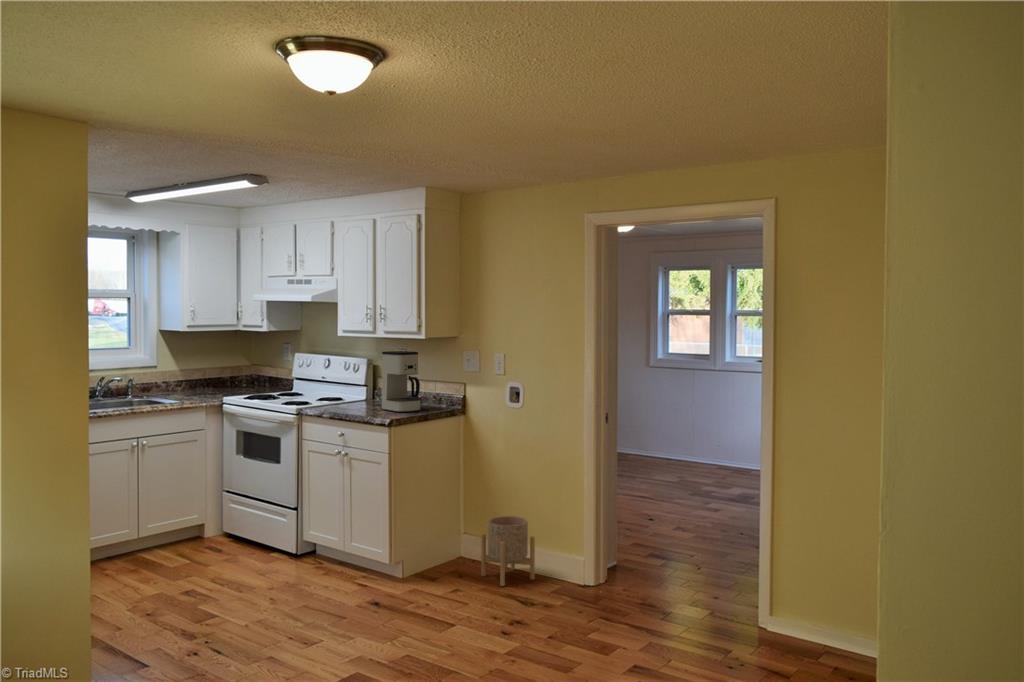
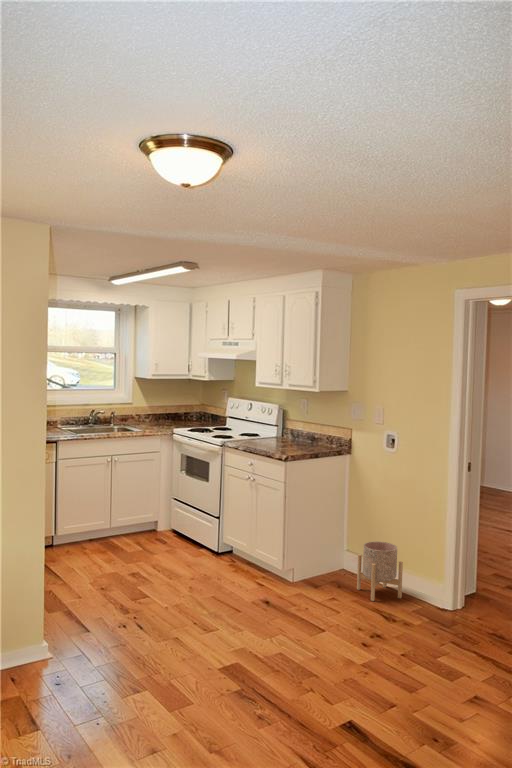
coffee maker: present [382,351,420,412] -> none [284,400,315,449]

